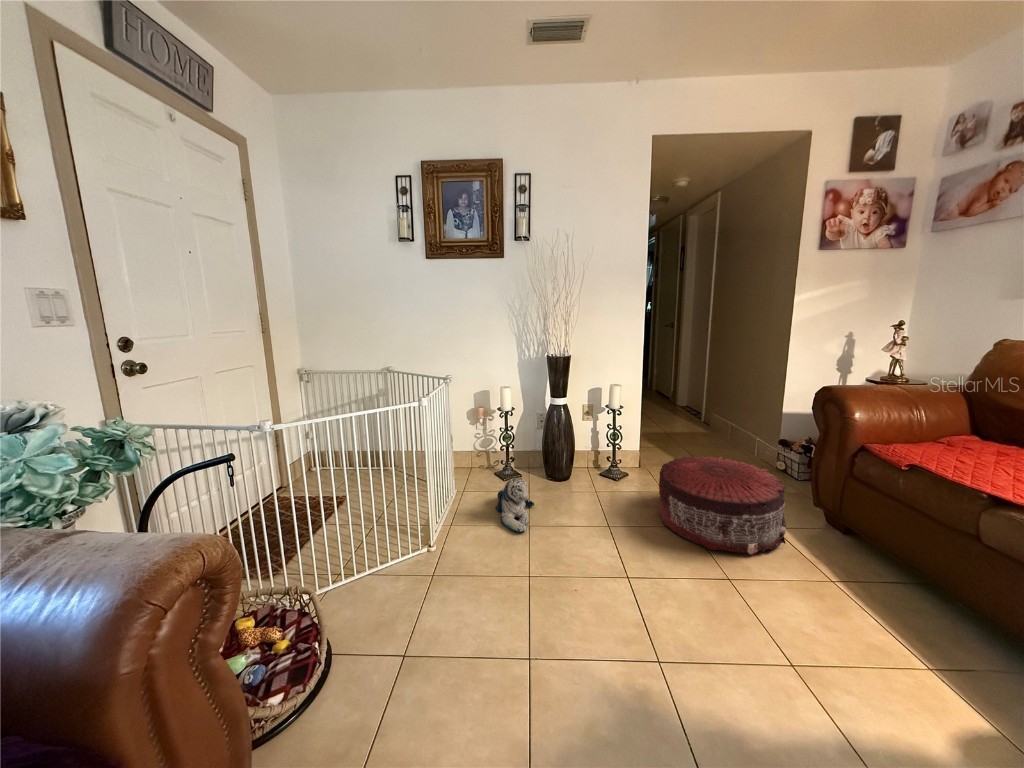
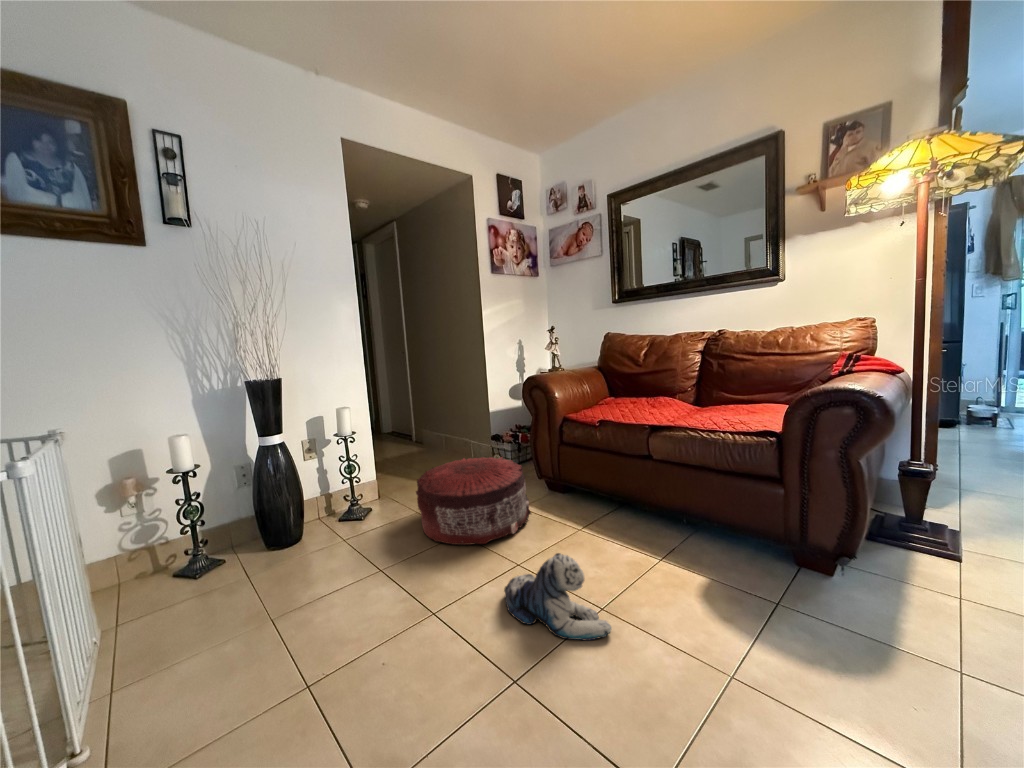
plush toy: present [496,478,534,533] -> present [504,553,611,640]

